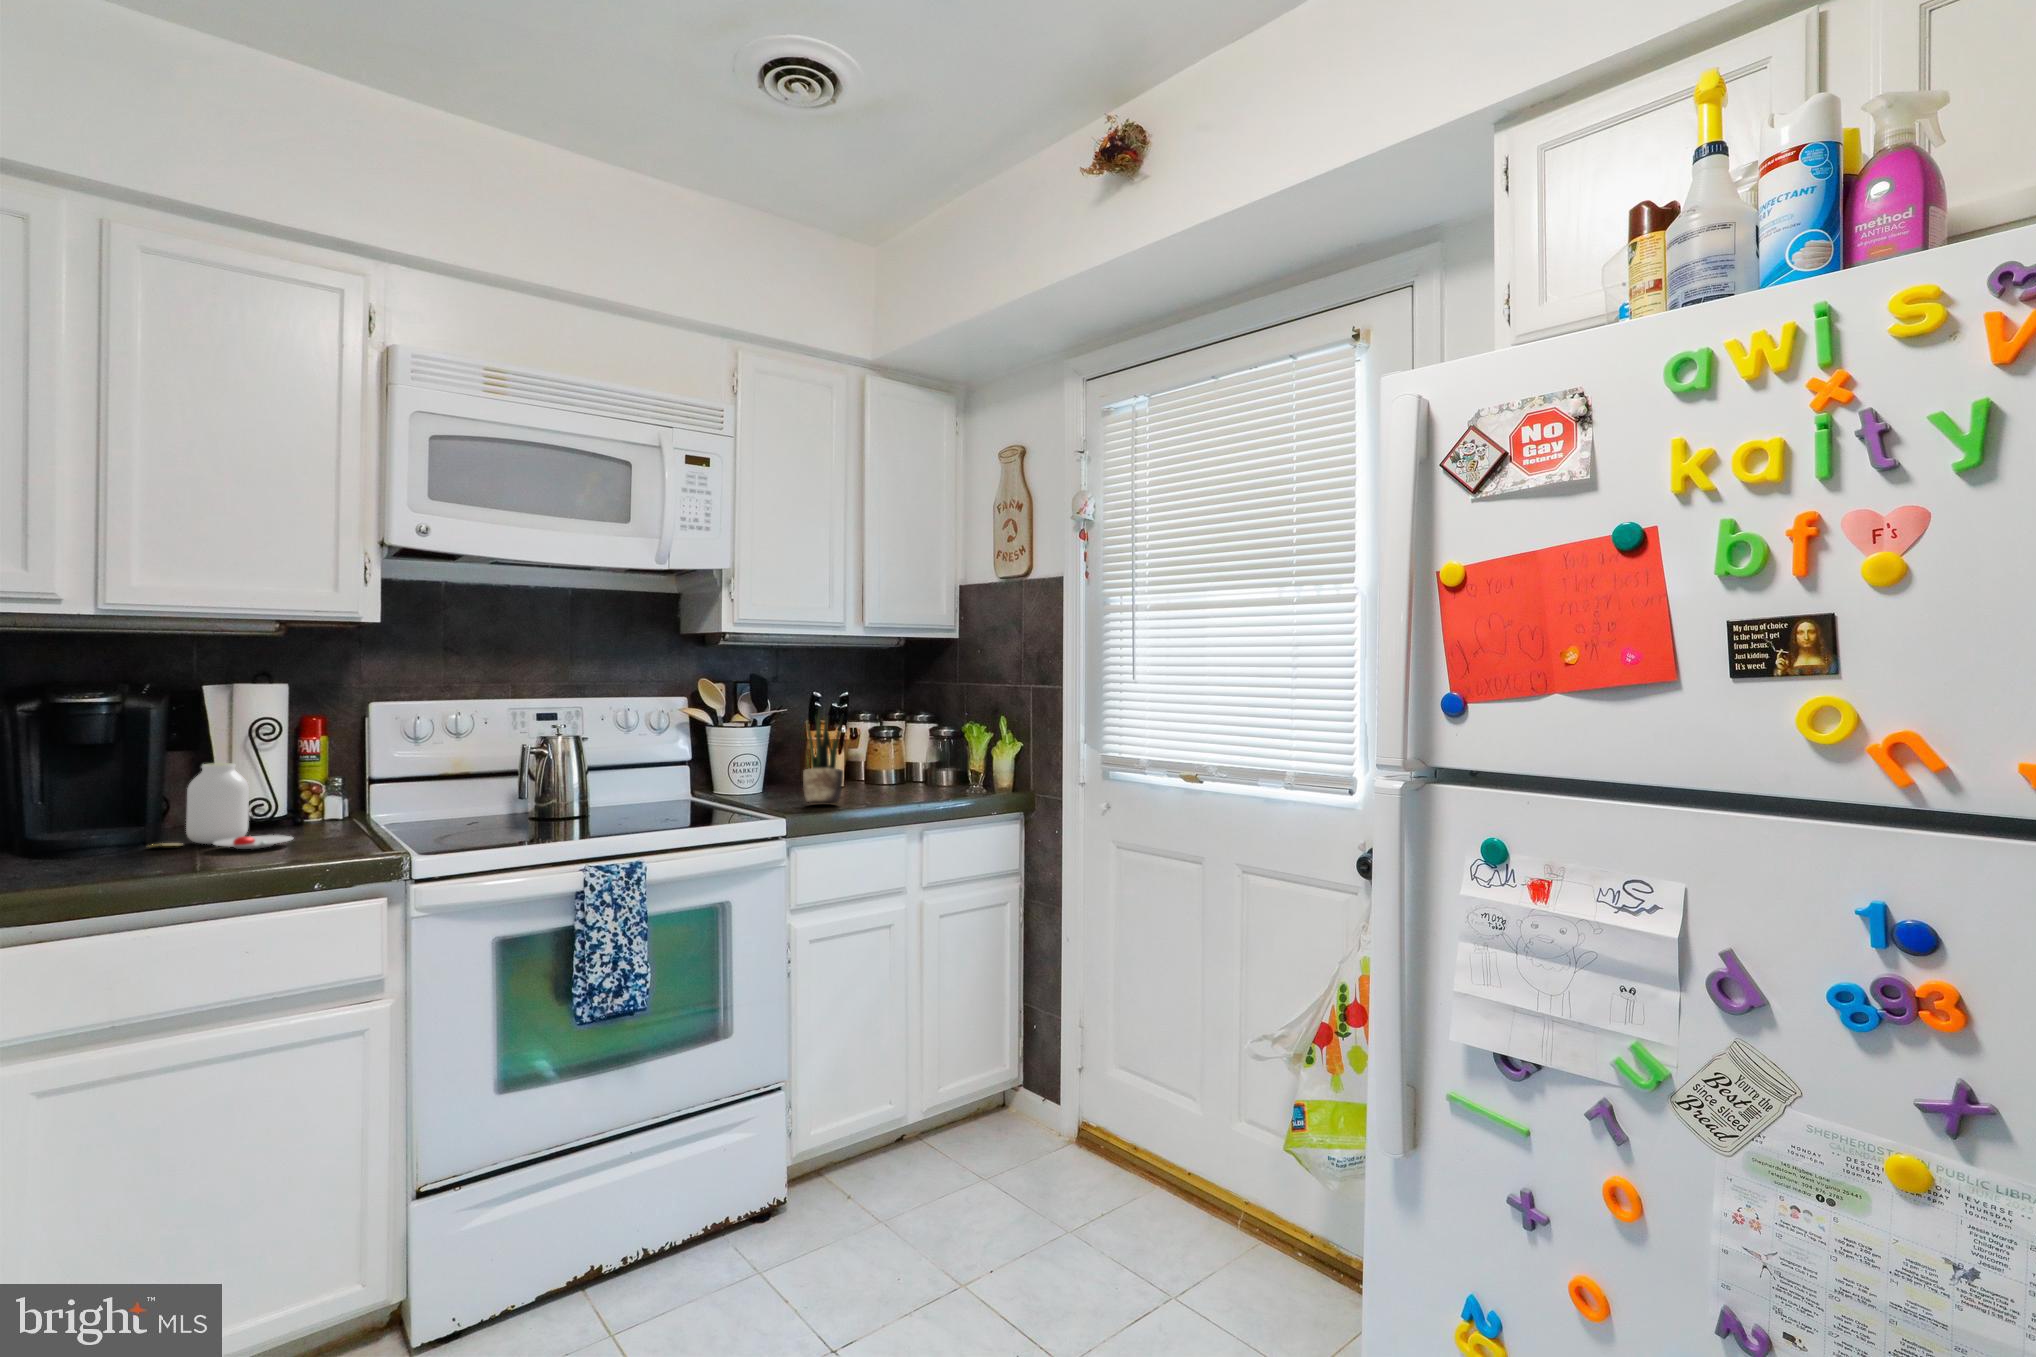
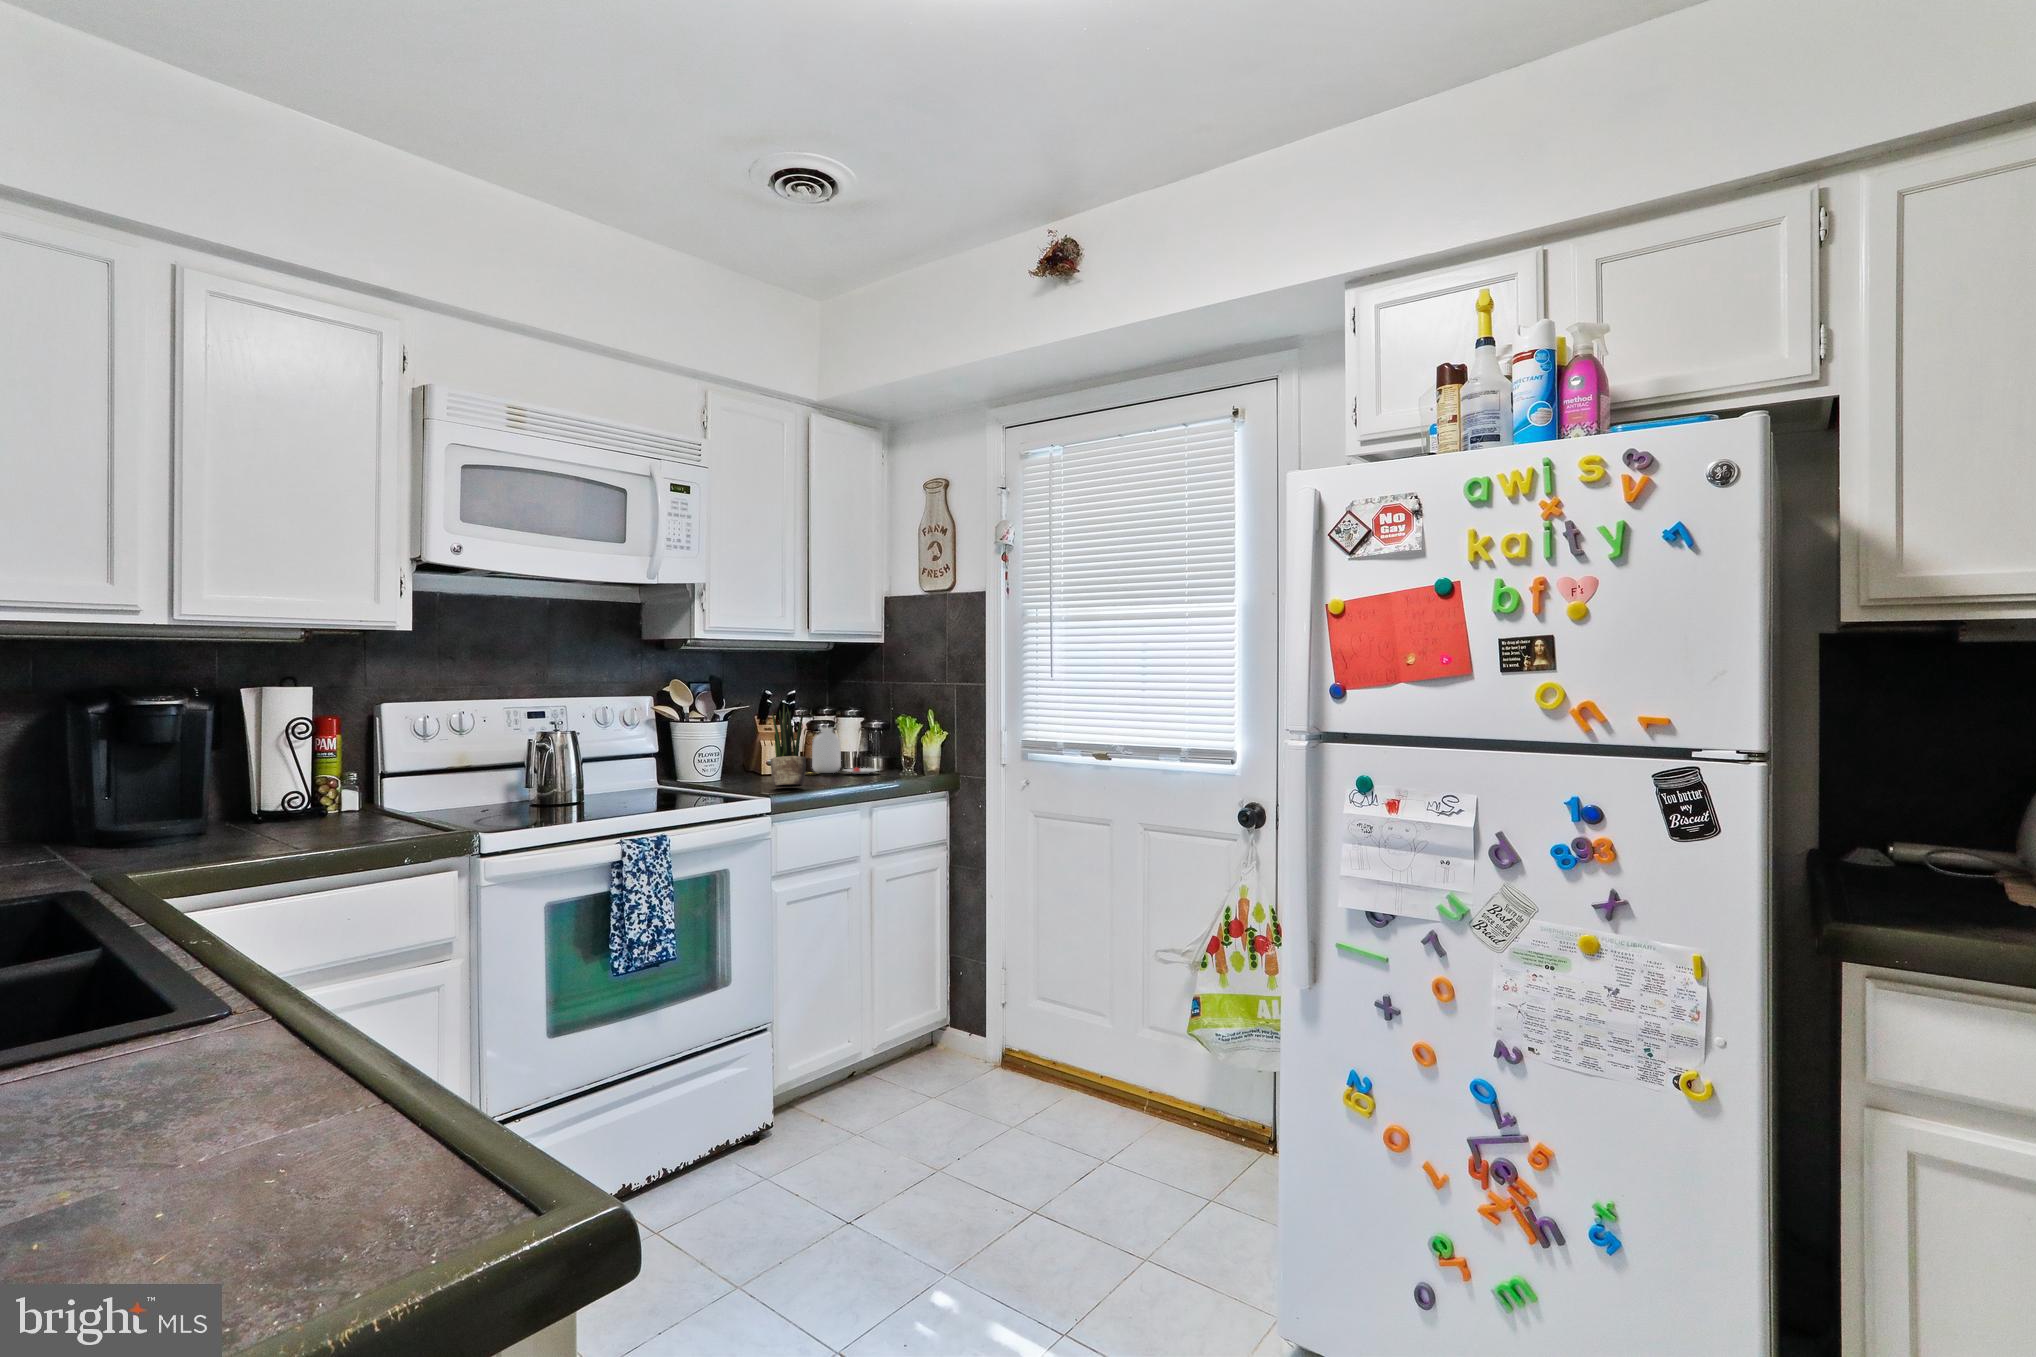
jar: present [154,763,293,849] -> present [812,727,878,774]

